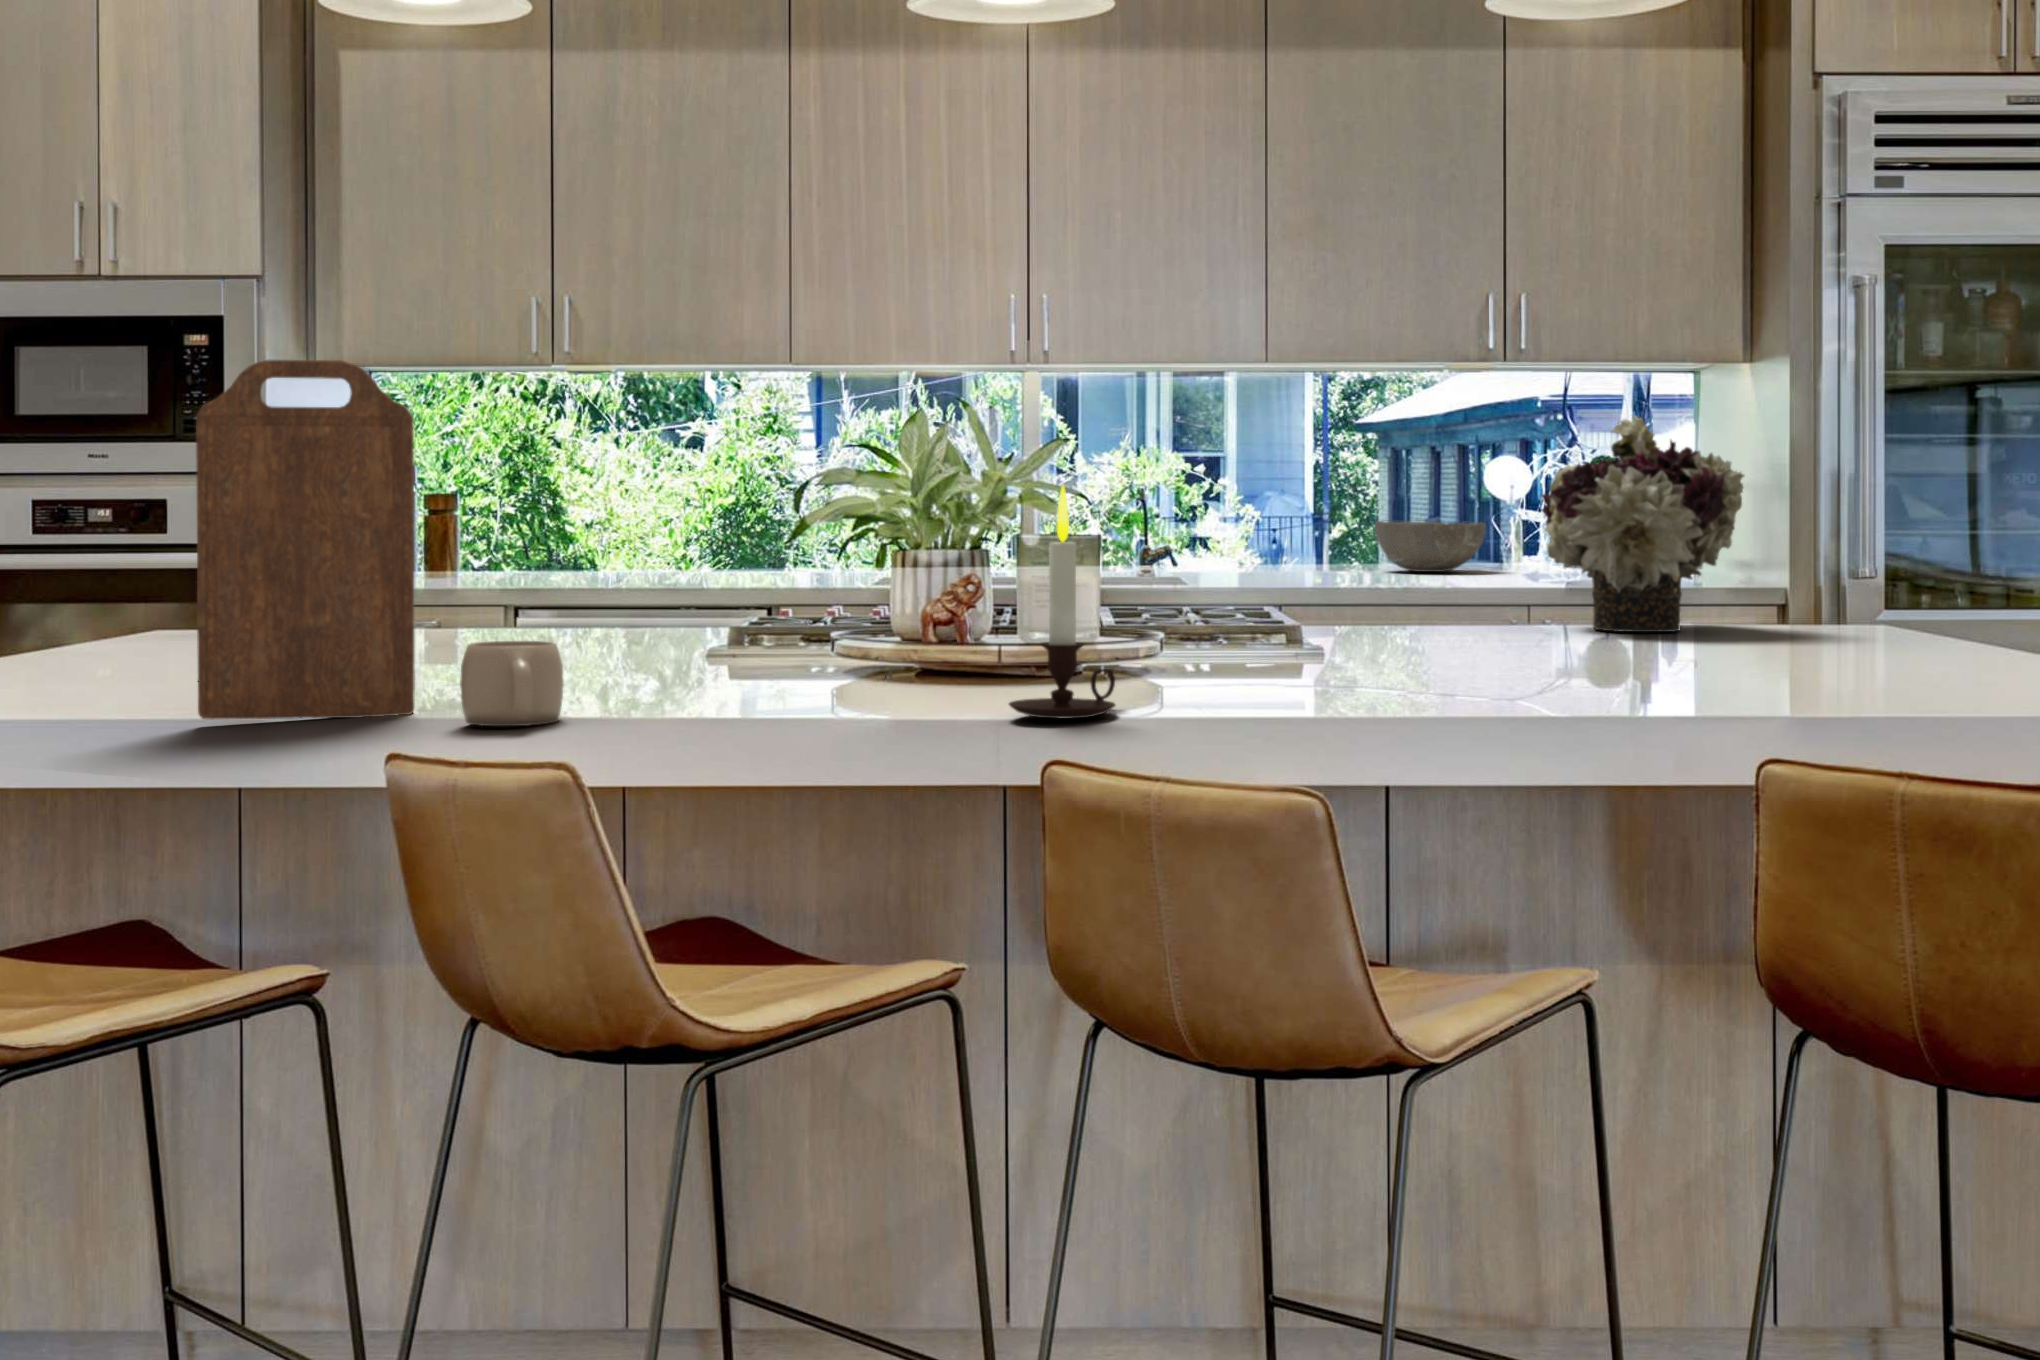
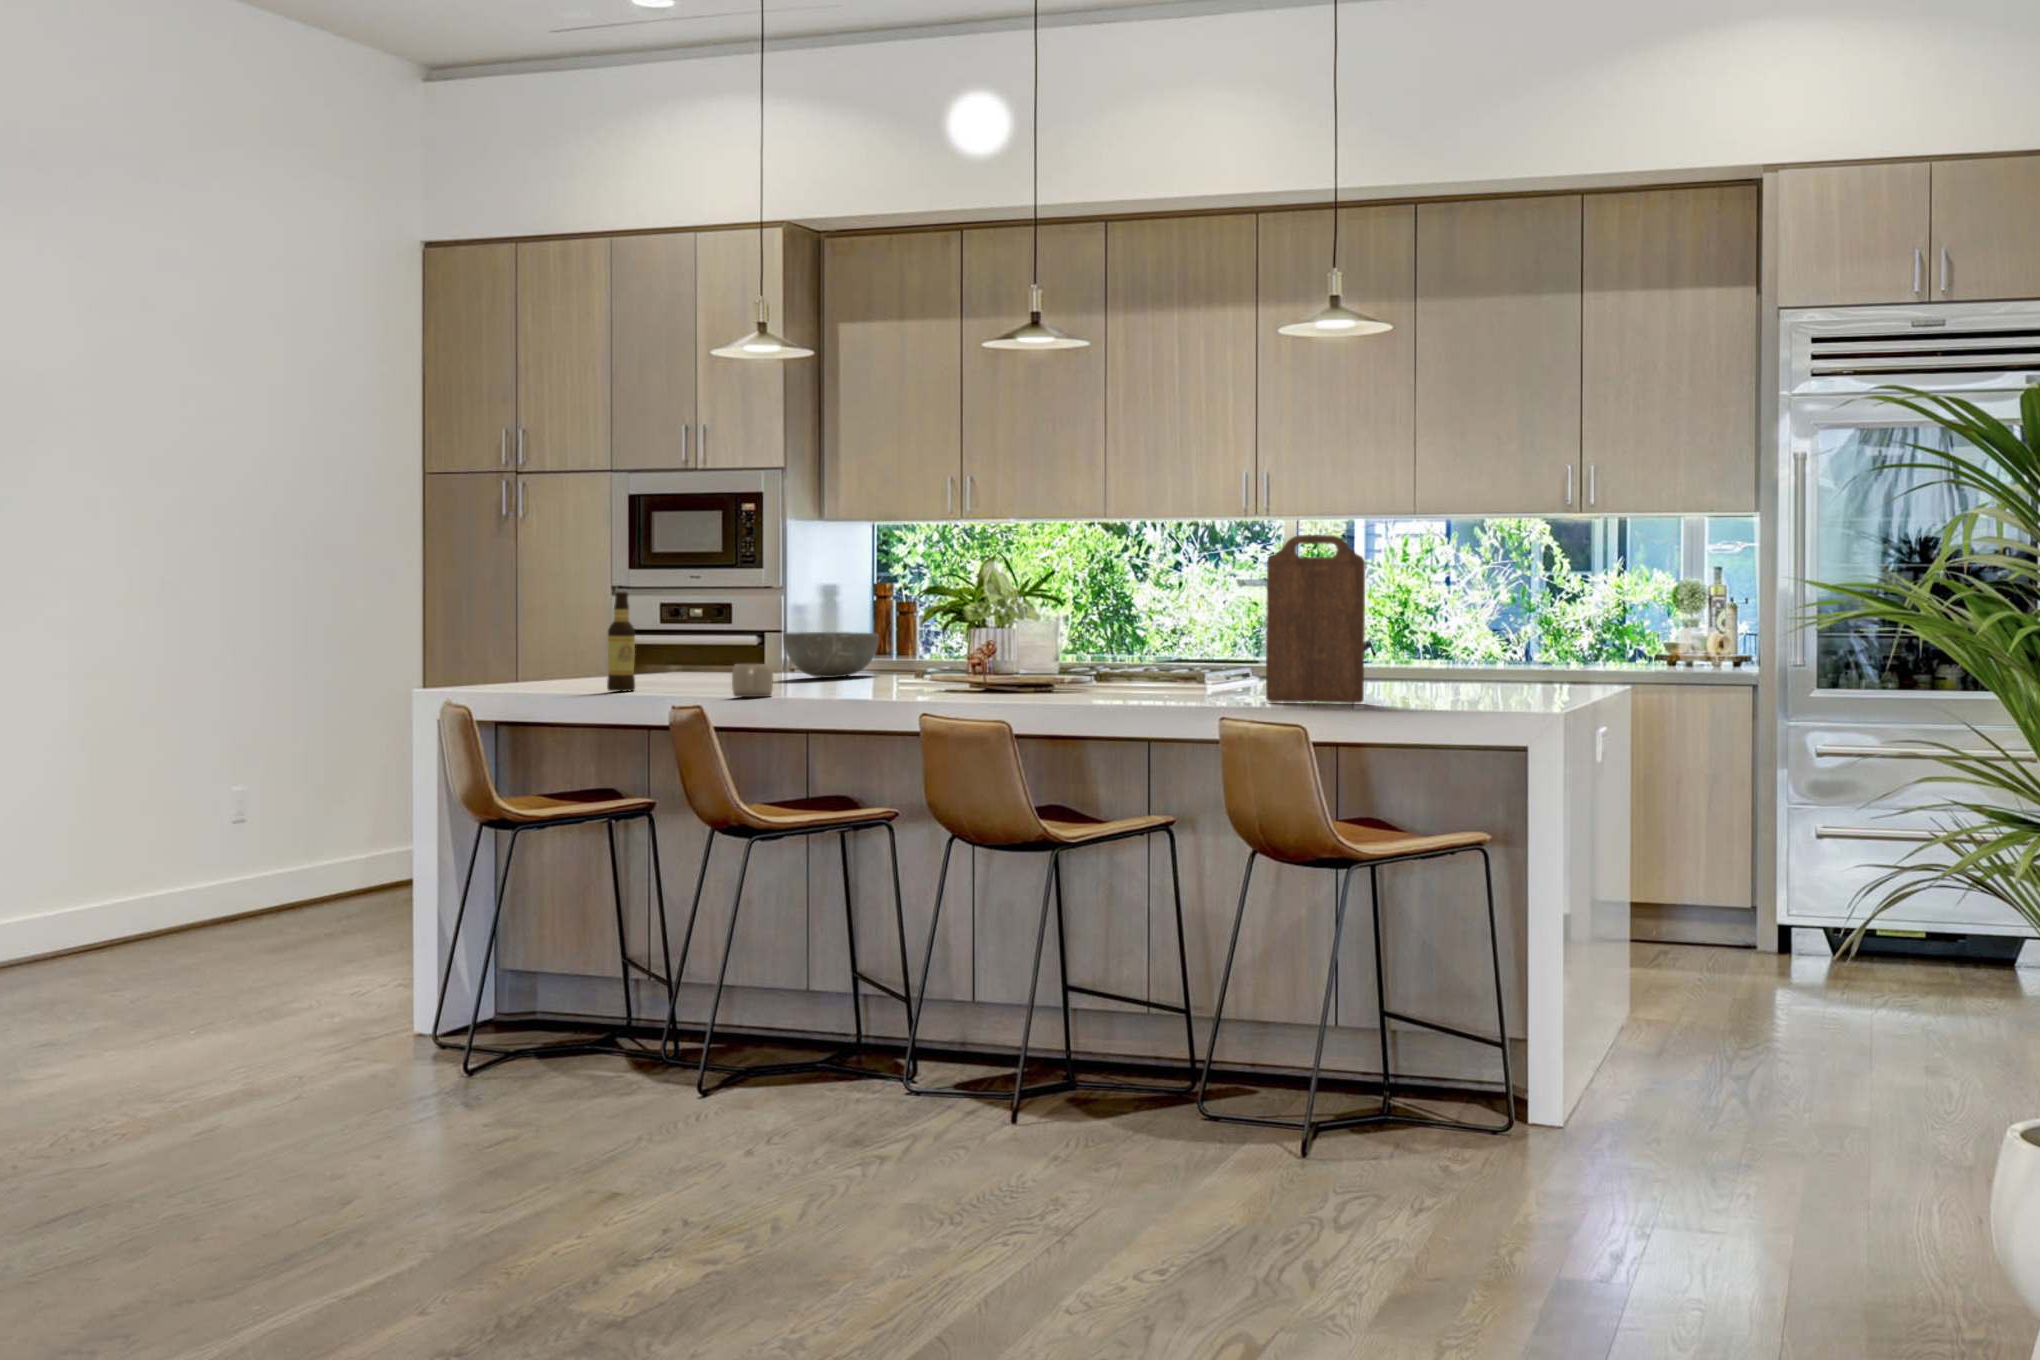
cutting board: present [196,359,415,720] -> present [1266,535,1365,703]
flower arrangement: present [1542,416,1744,632] -> none [1378,559,1496,683]
bottle: none [55,472,123,697] -> present [607,592,635,692]
candle: present [1009,486,1115,719] -> none [916,600,968,694]
bowl: present [1375,520,1486,572] -> present [783,632,879,678]

